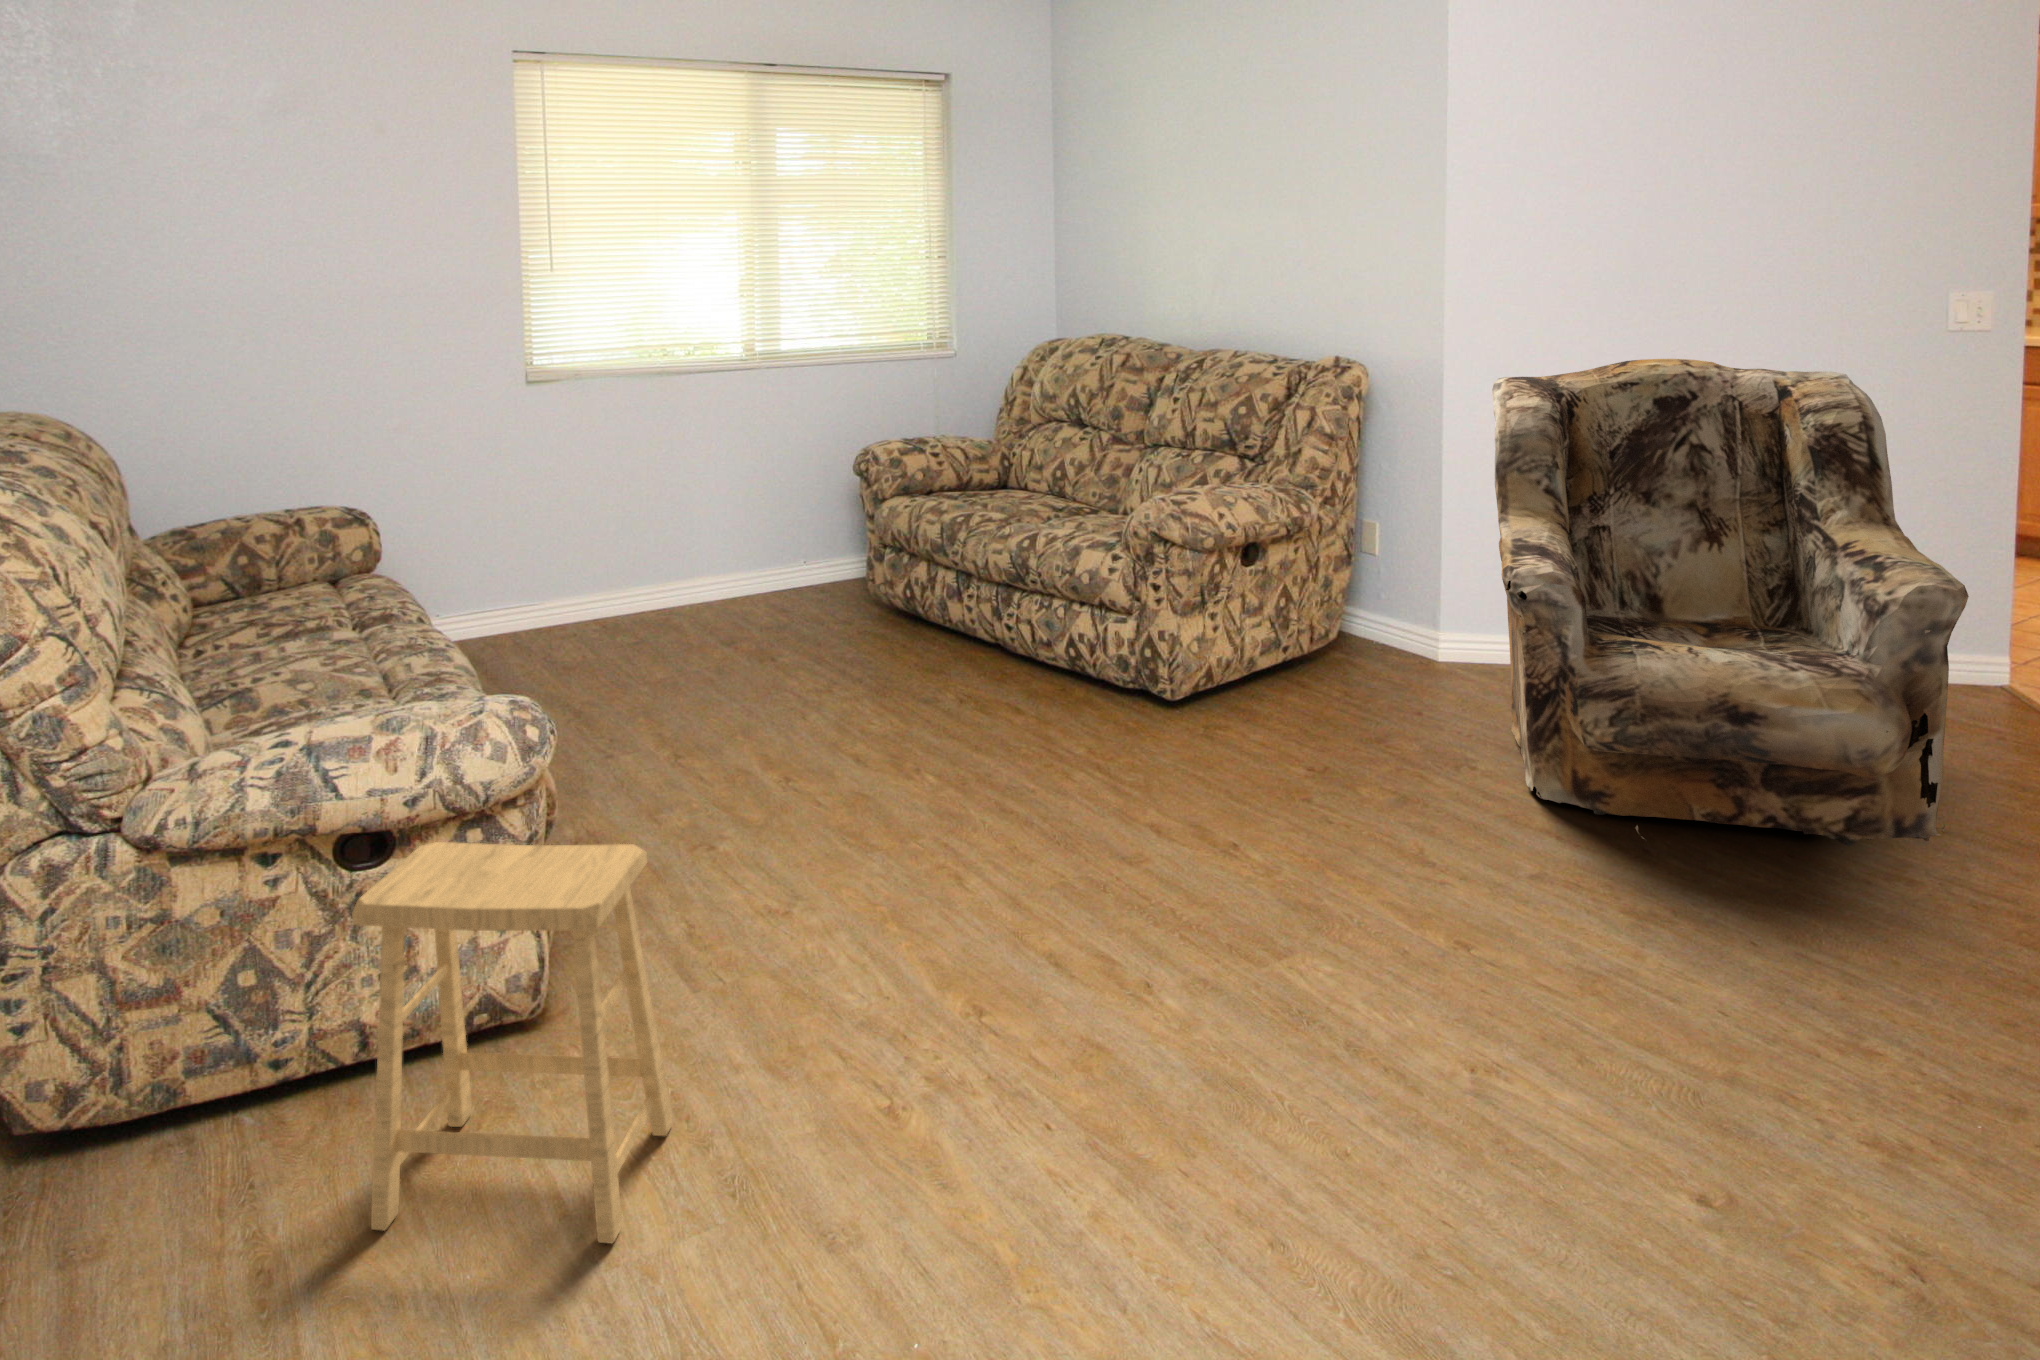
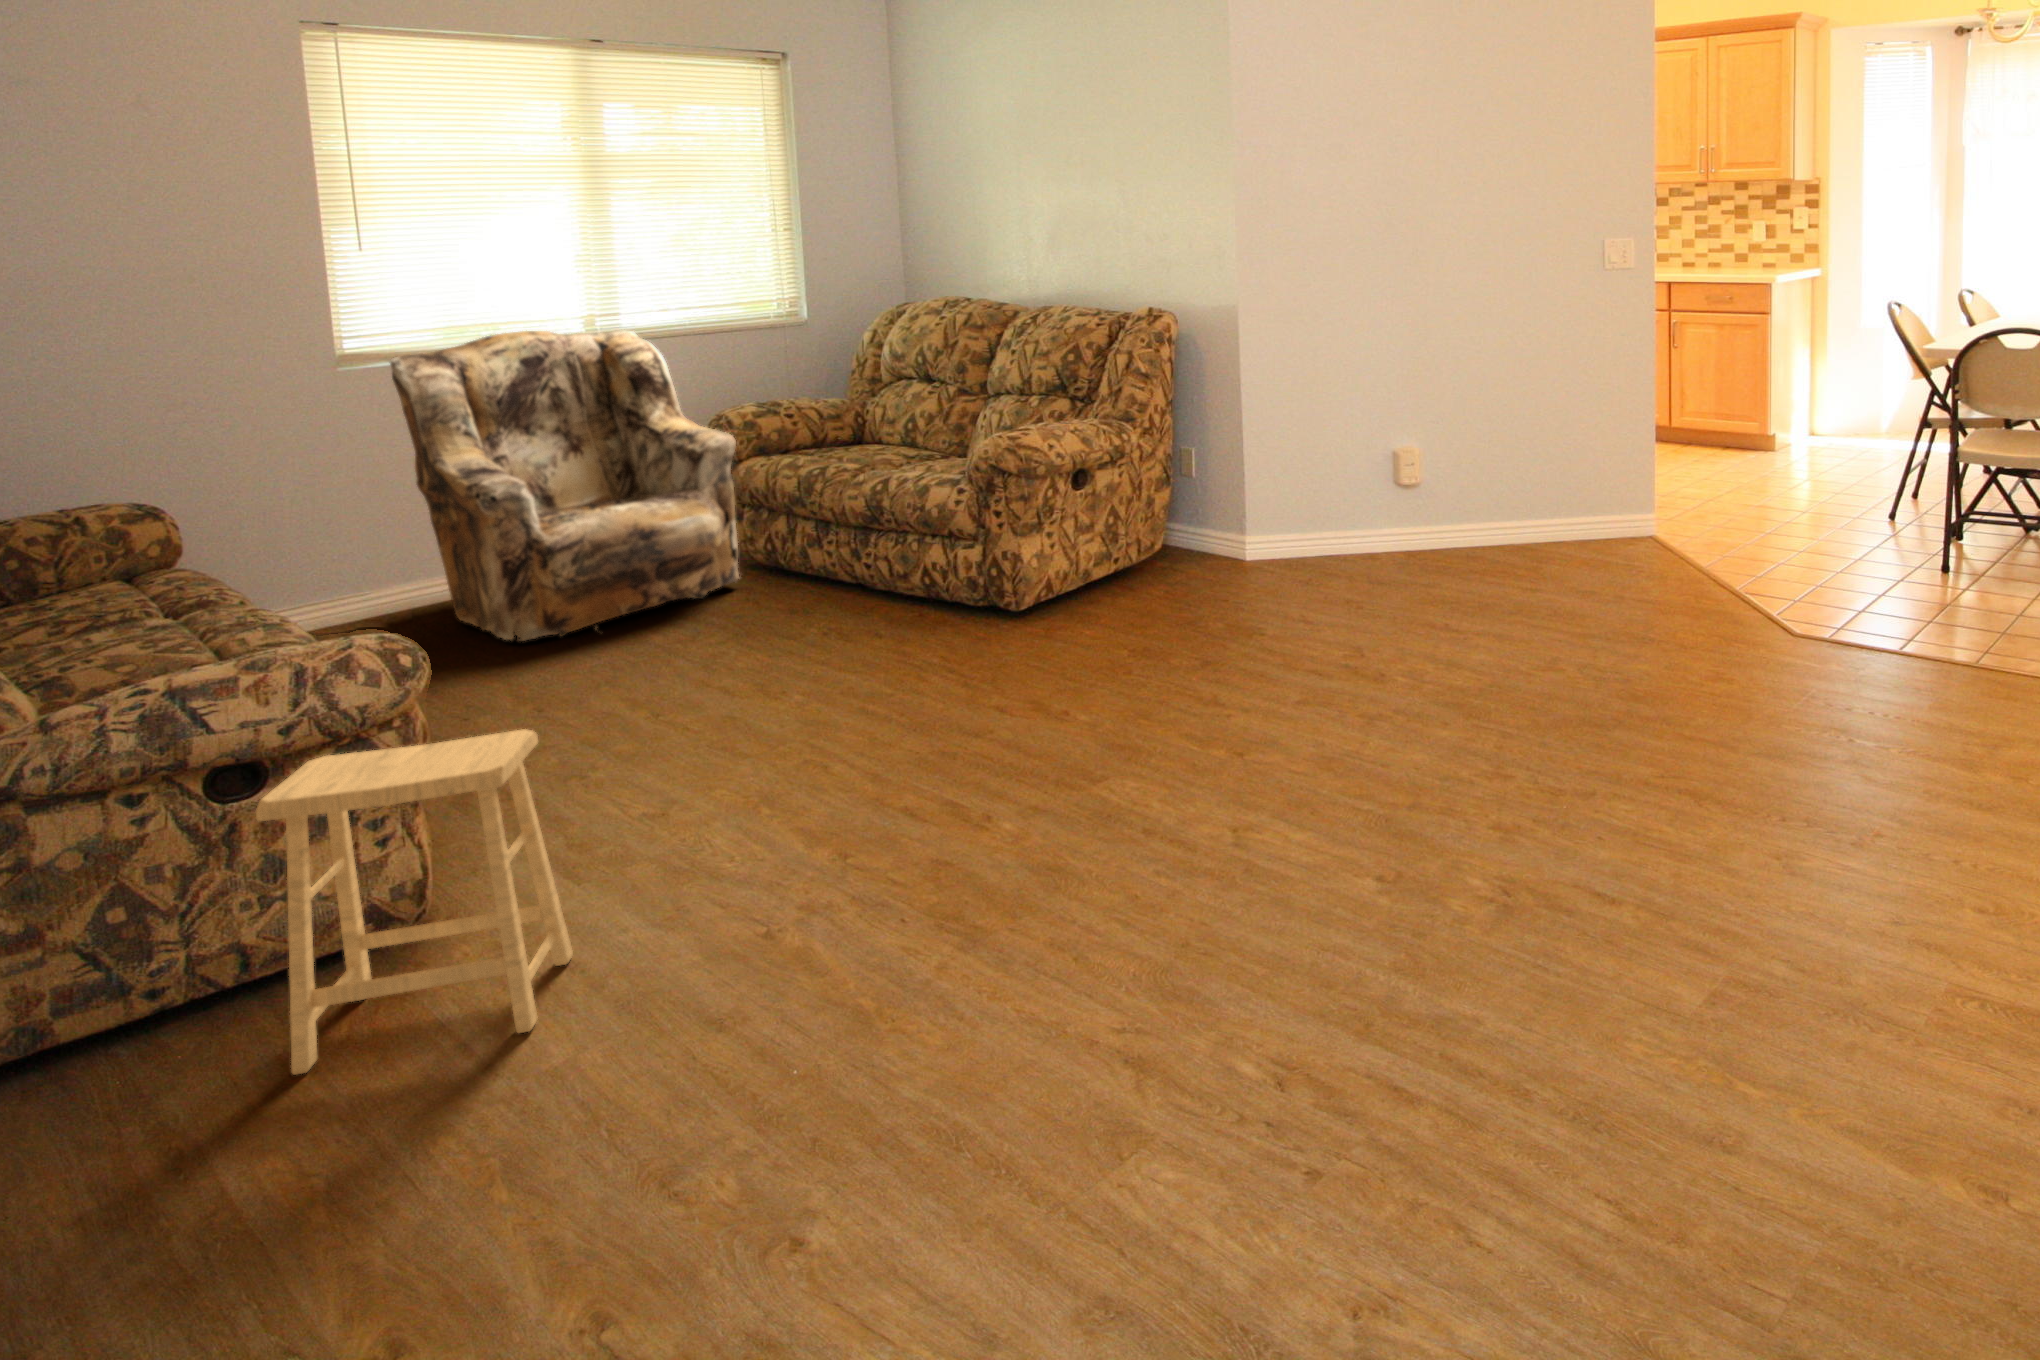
armchair: present [1492,359,1969,846] -> present [390,330,739,641]

